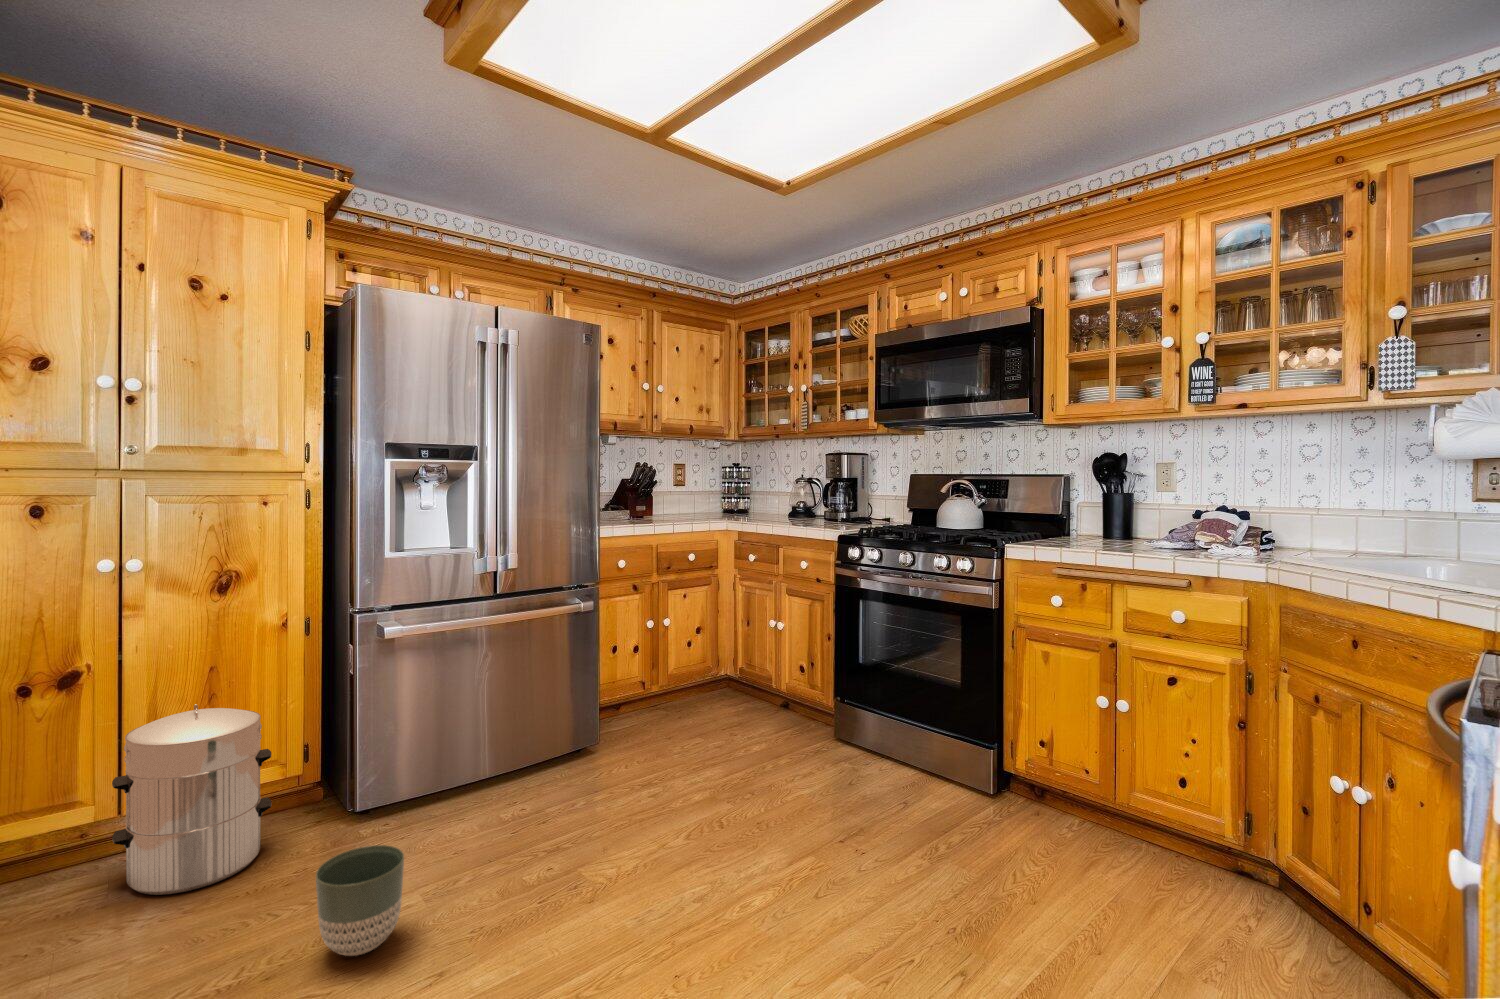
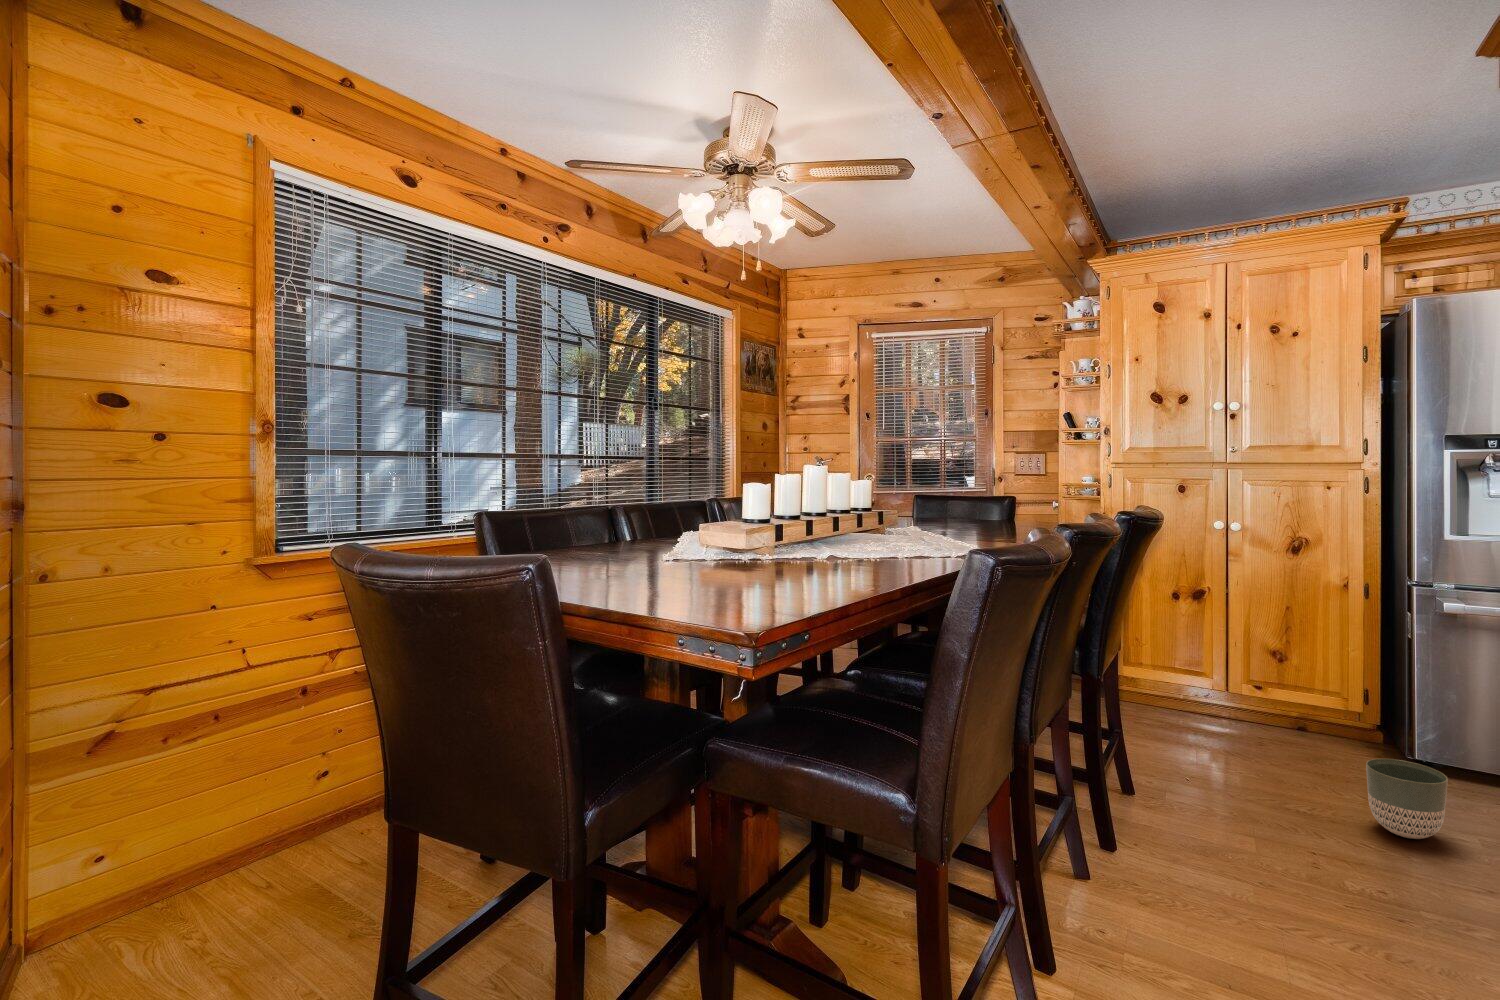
waste bin: present [112,704,272,895] -> none [1224,629,1333,756]

